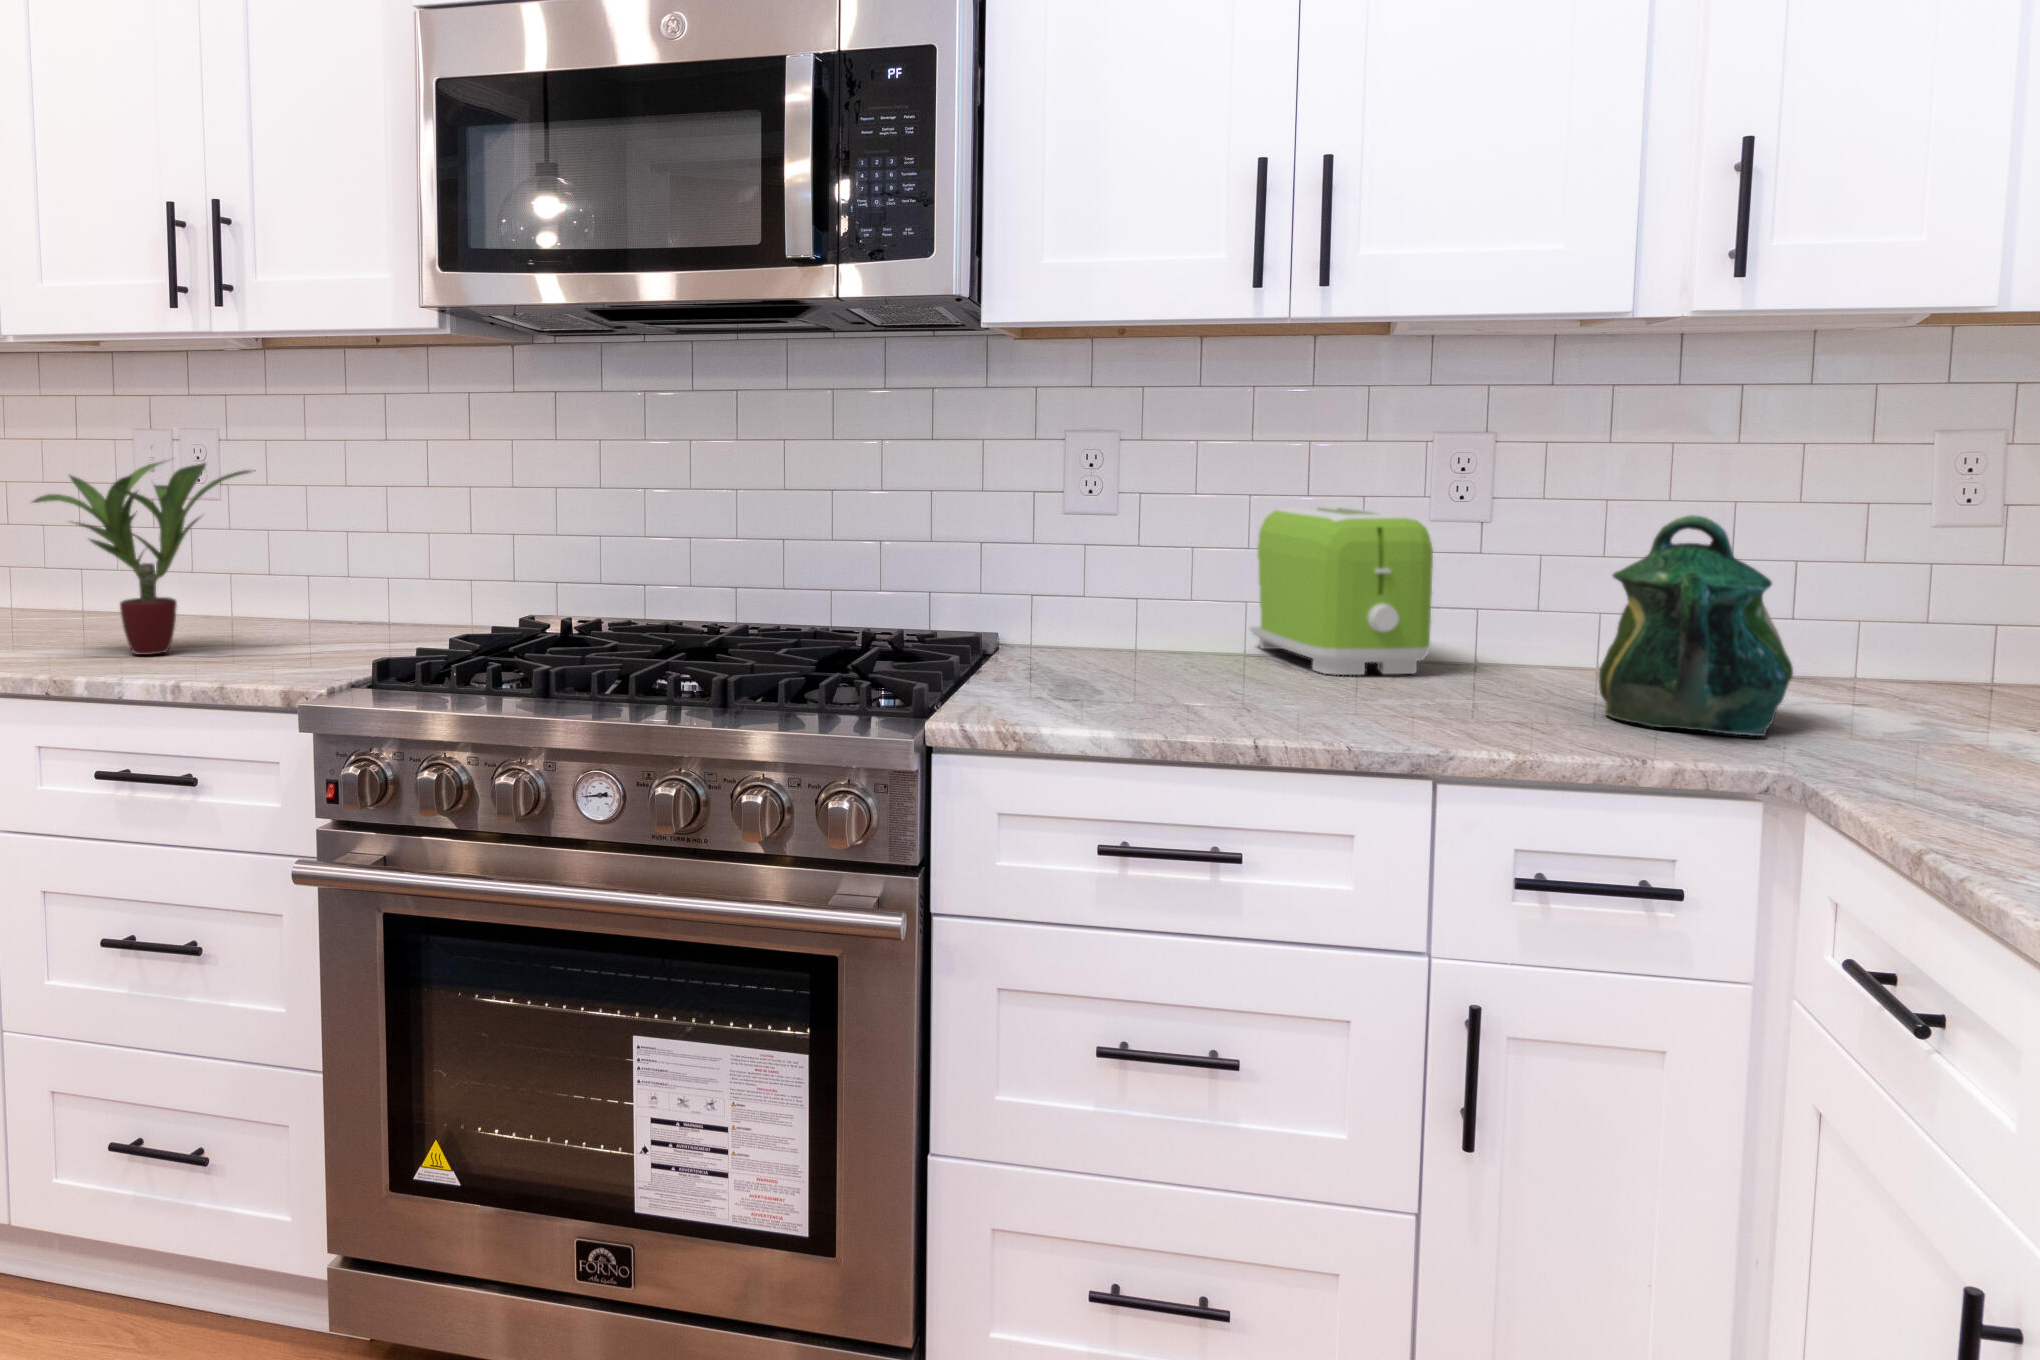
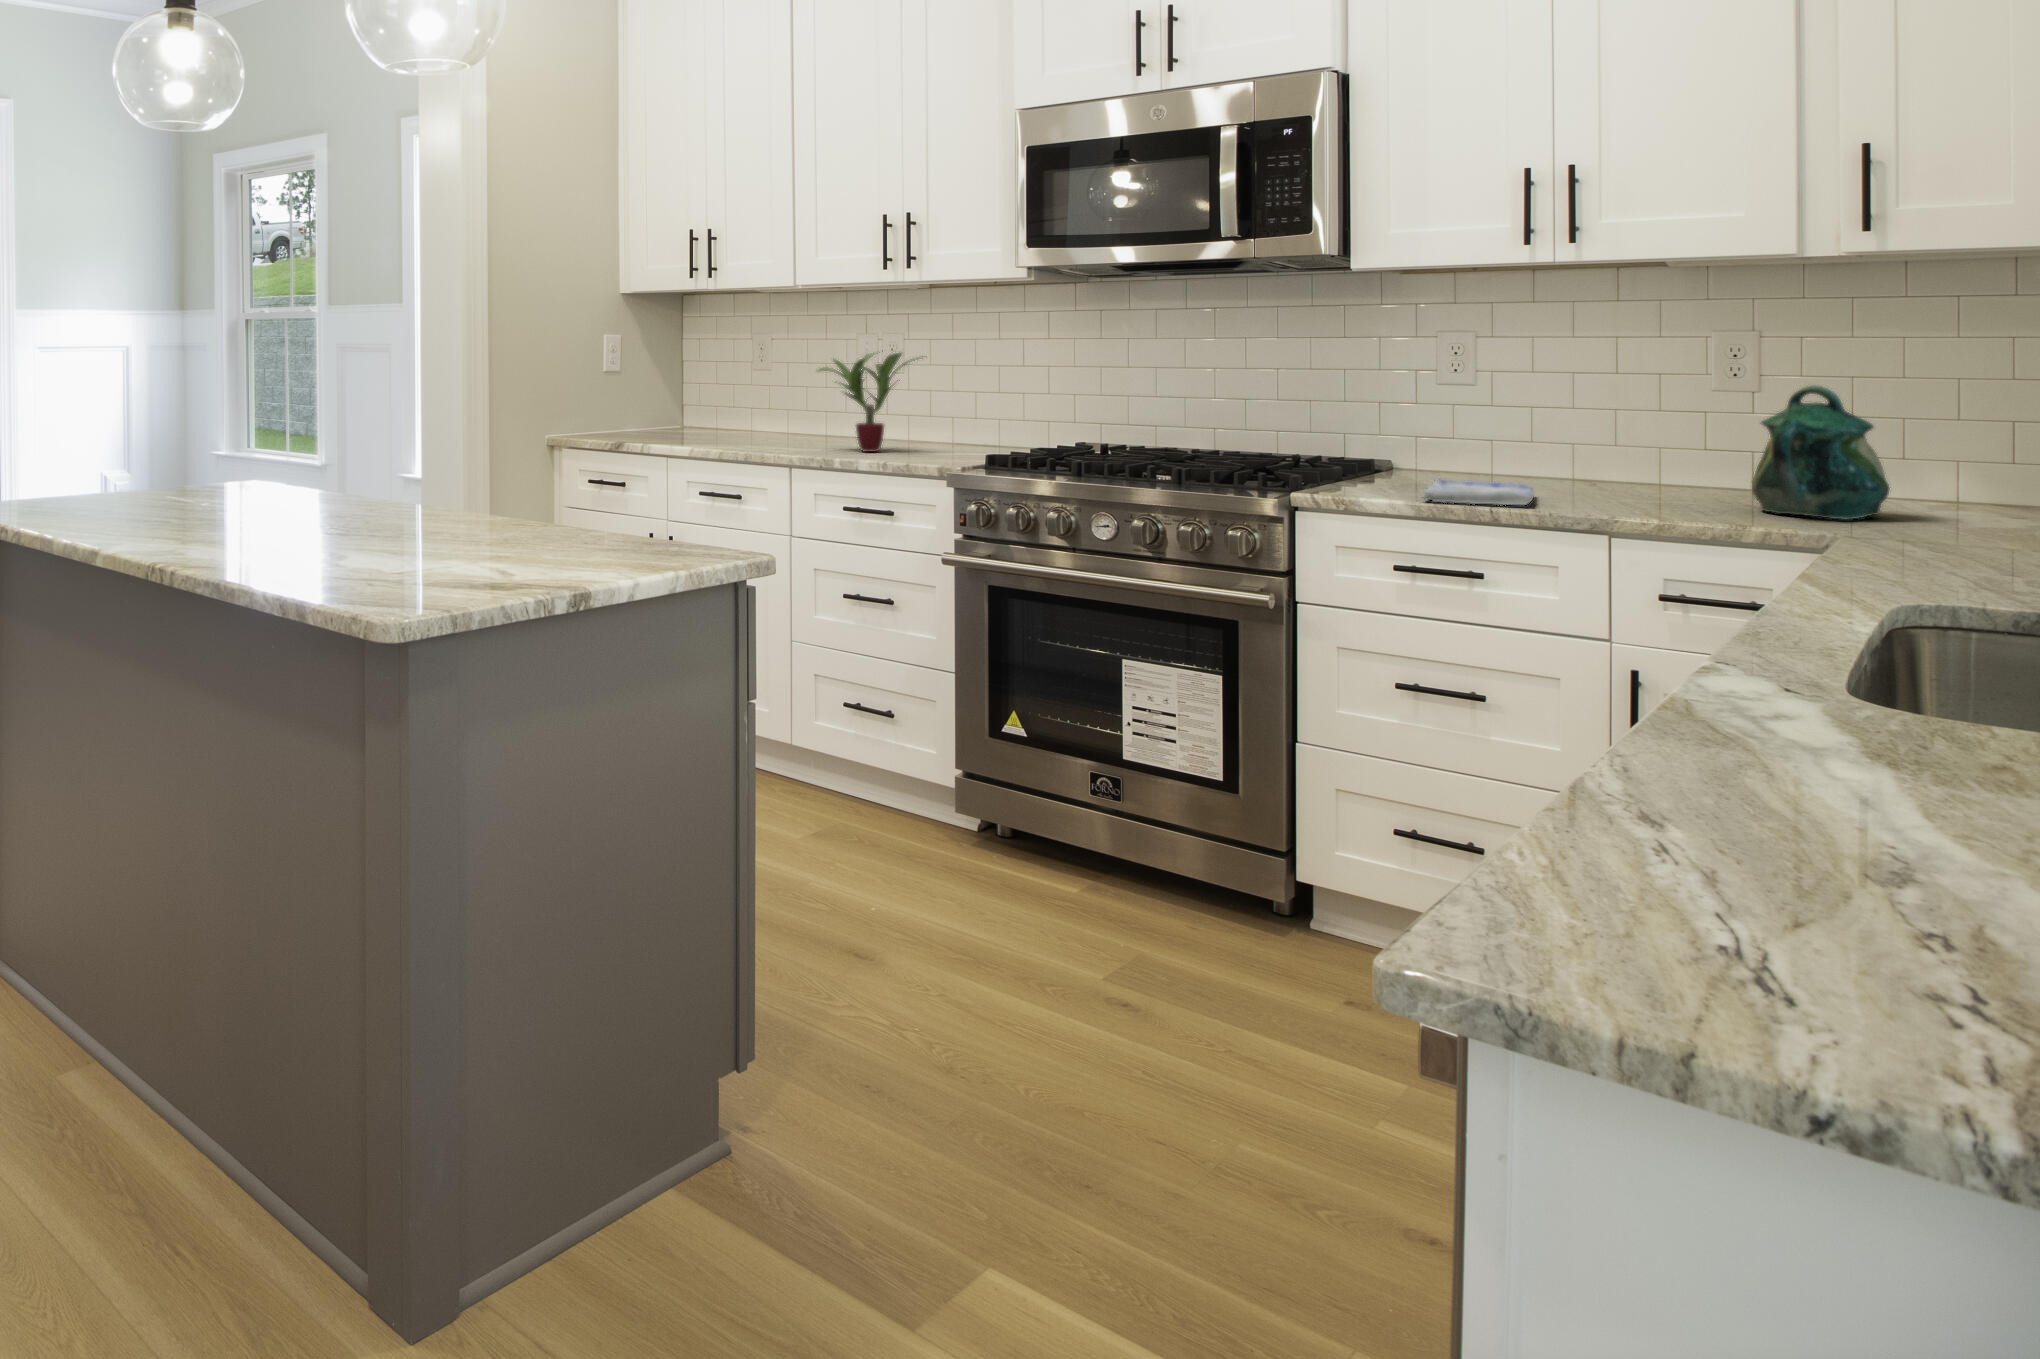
toaster: present [1250,508,1433,675] -> none [1581,384,1687,491]
dish towel: none [1141,684,1344,742] -> present [1422,480,1533,505]

